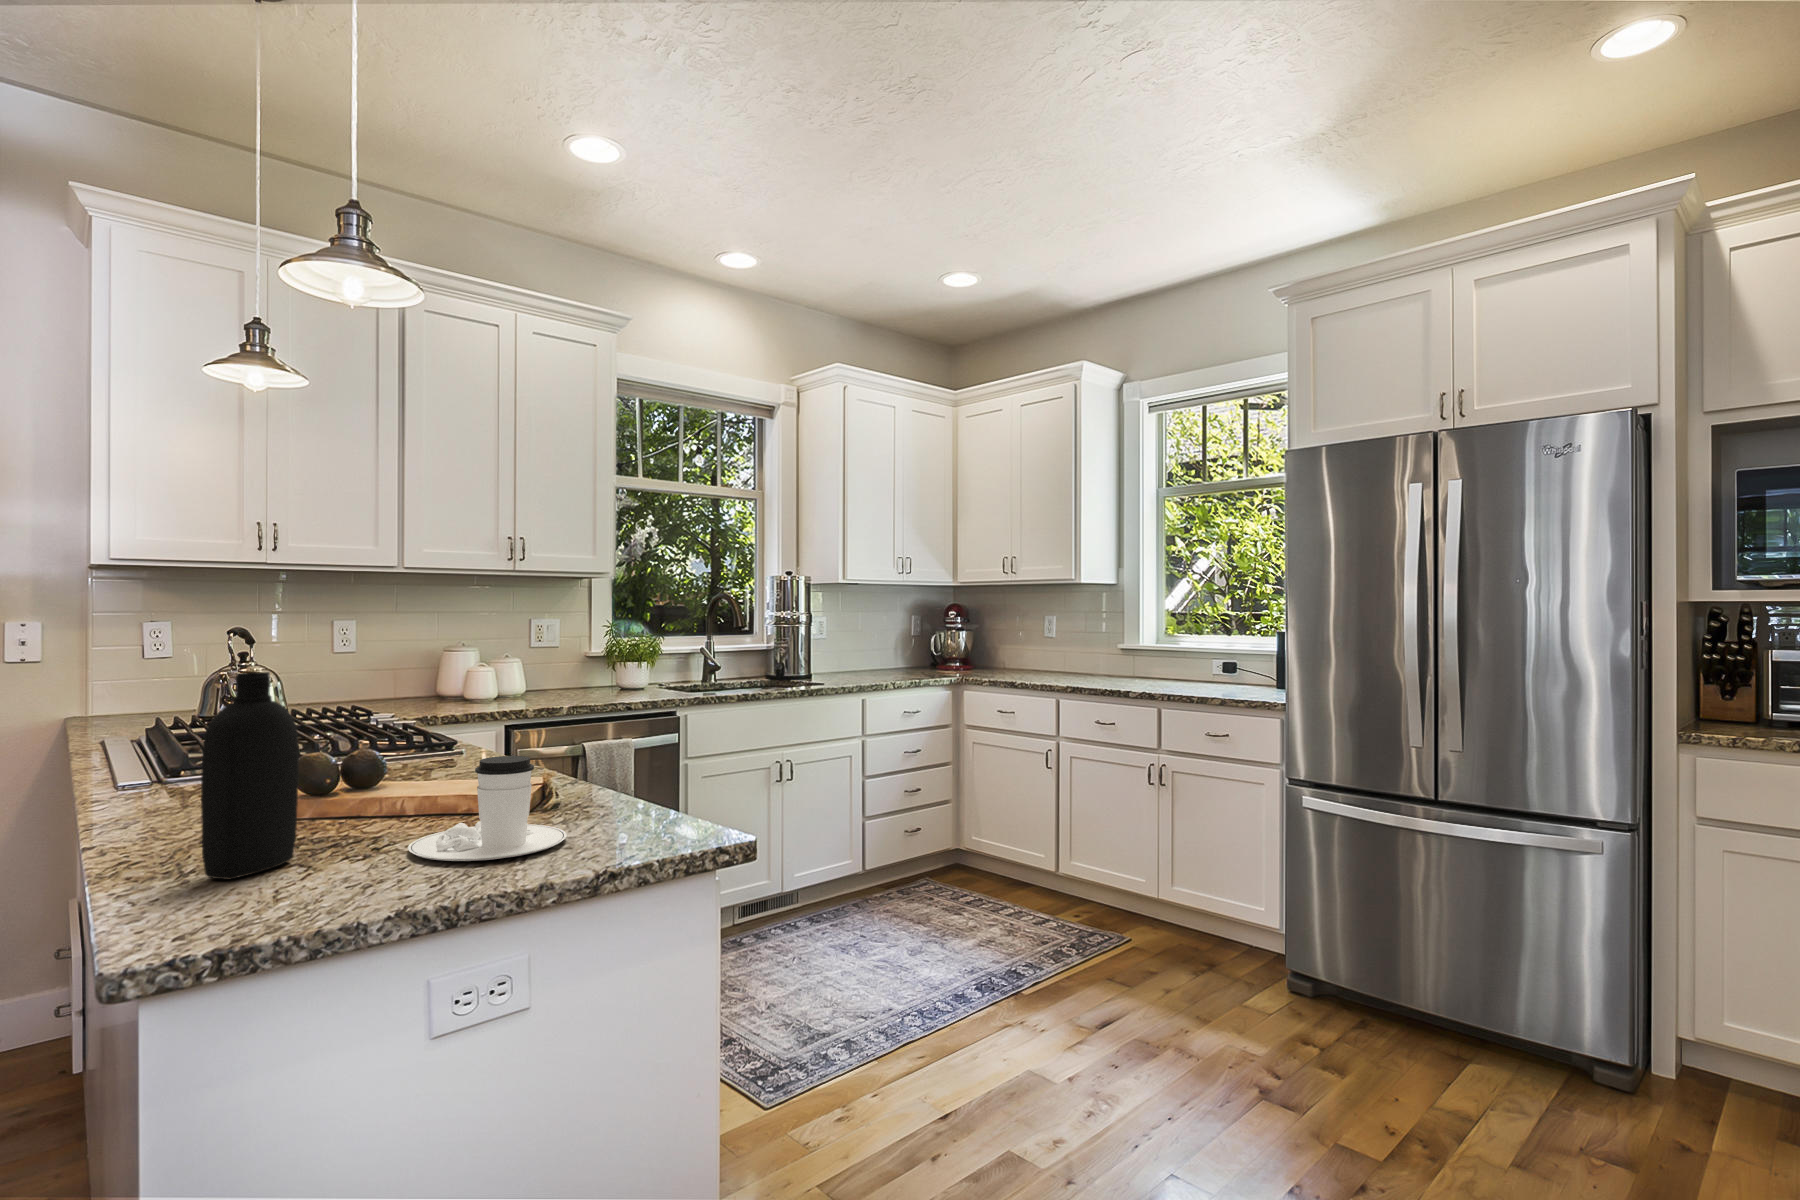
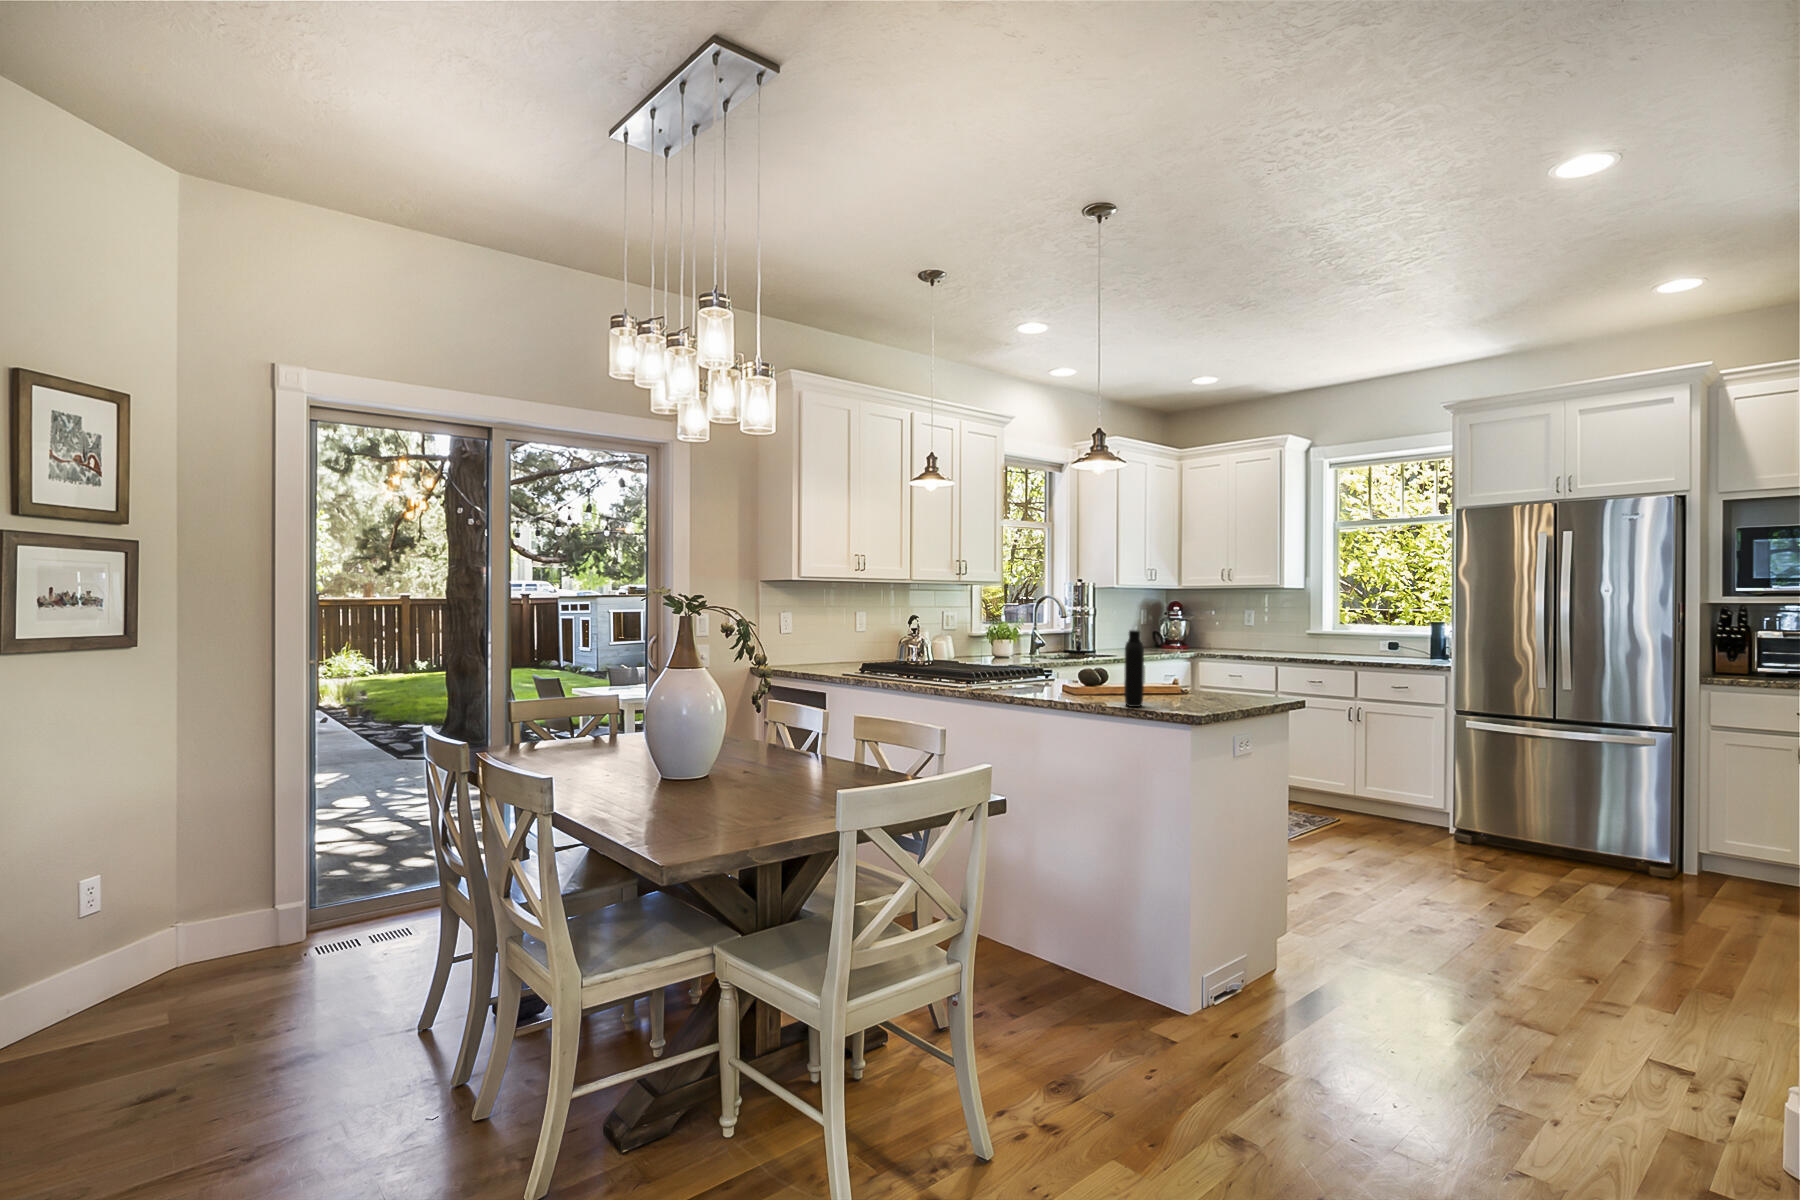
coffee cup: present [408,756,567,861] -> none [1167,667,1229,705]

